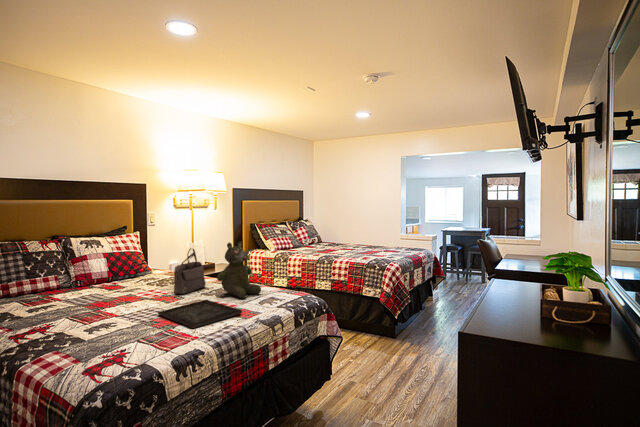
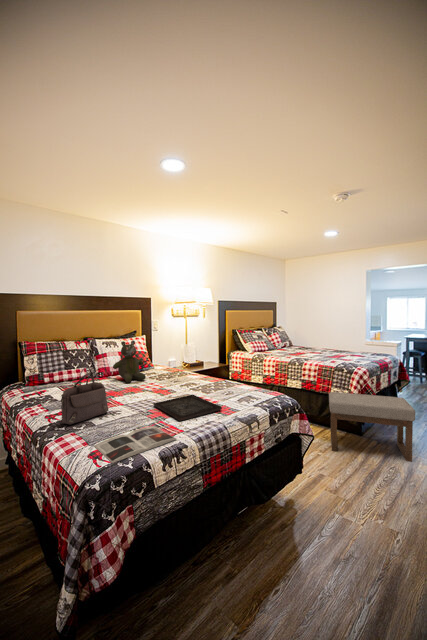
teddy bear: present [217,241,261,298] -> present [113,340,146,383]
handbag: present [174,248,206,294] -> present [61,368,108,424]
ottoman: none [360,291,441,357] -> present [329,392,415,462]
magazine: none [88,336,191,377] -> present [94,426,176,463]

